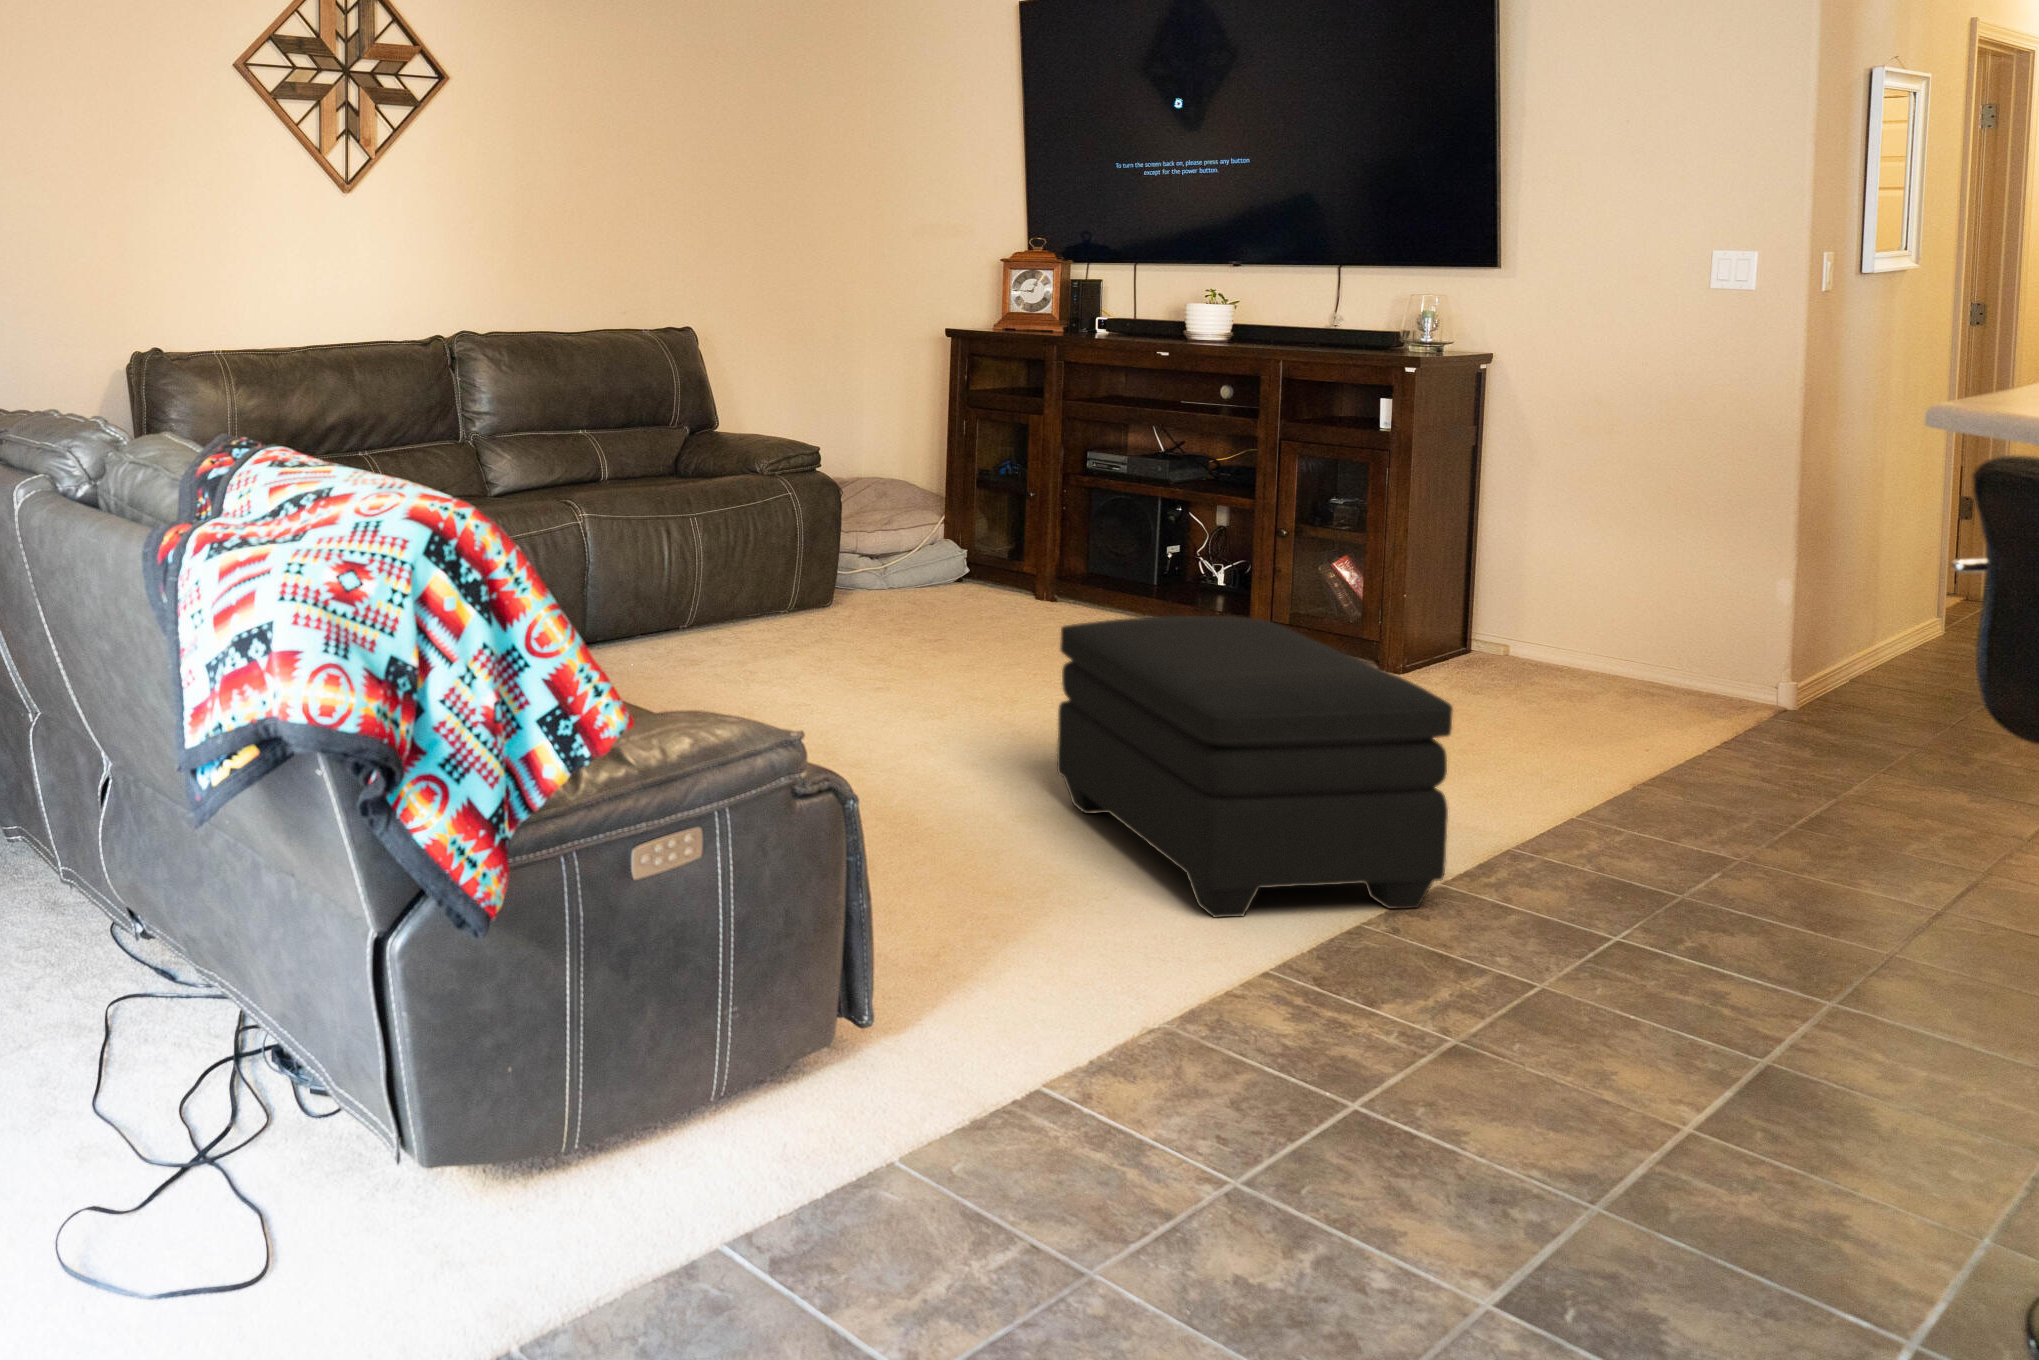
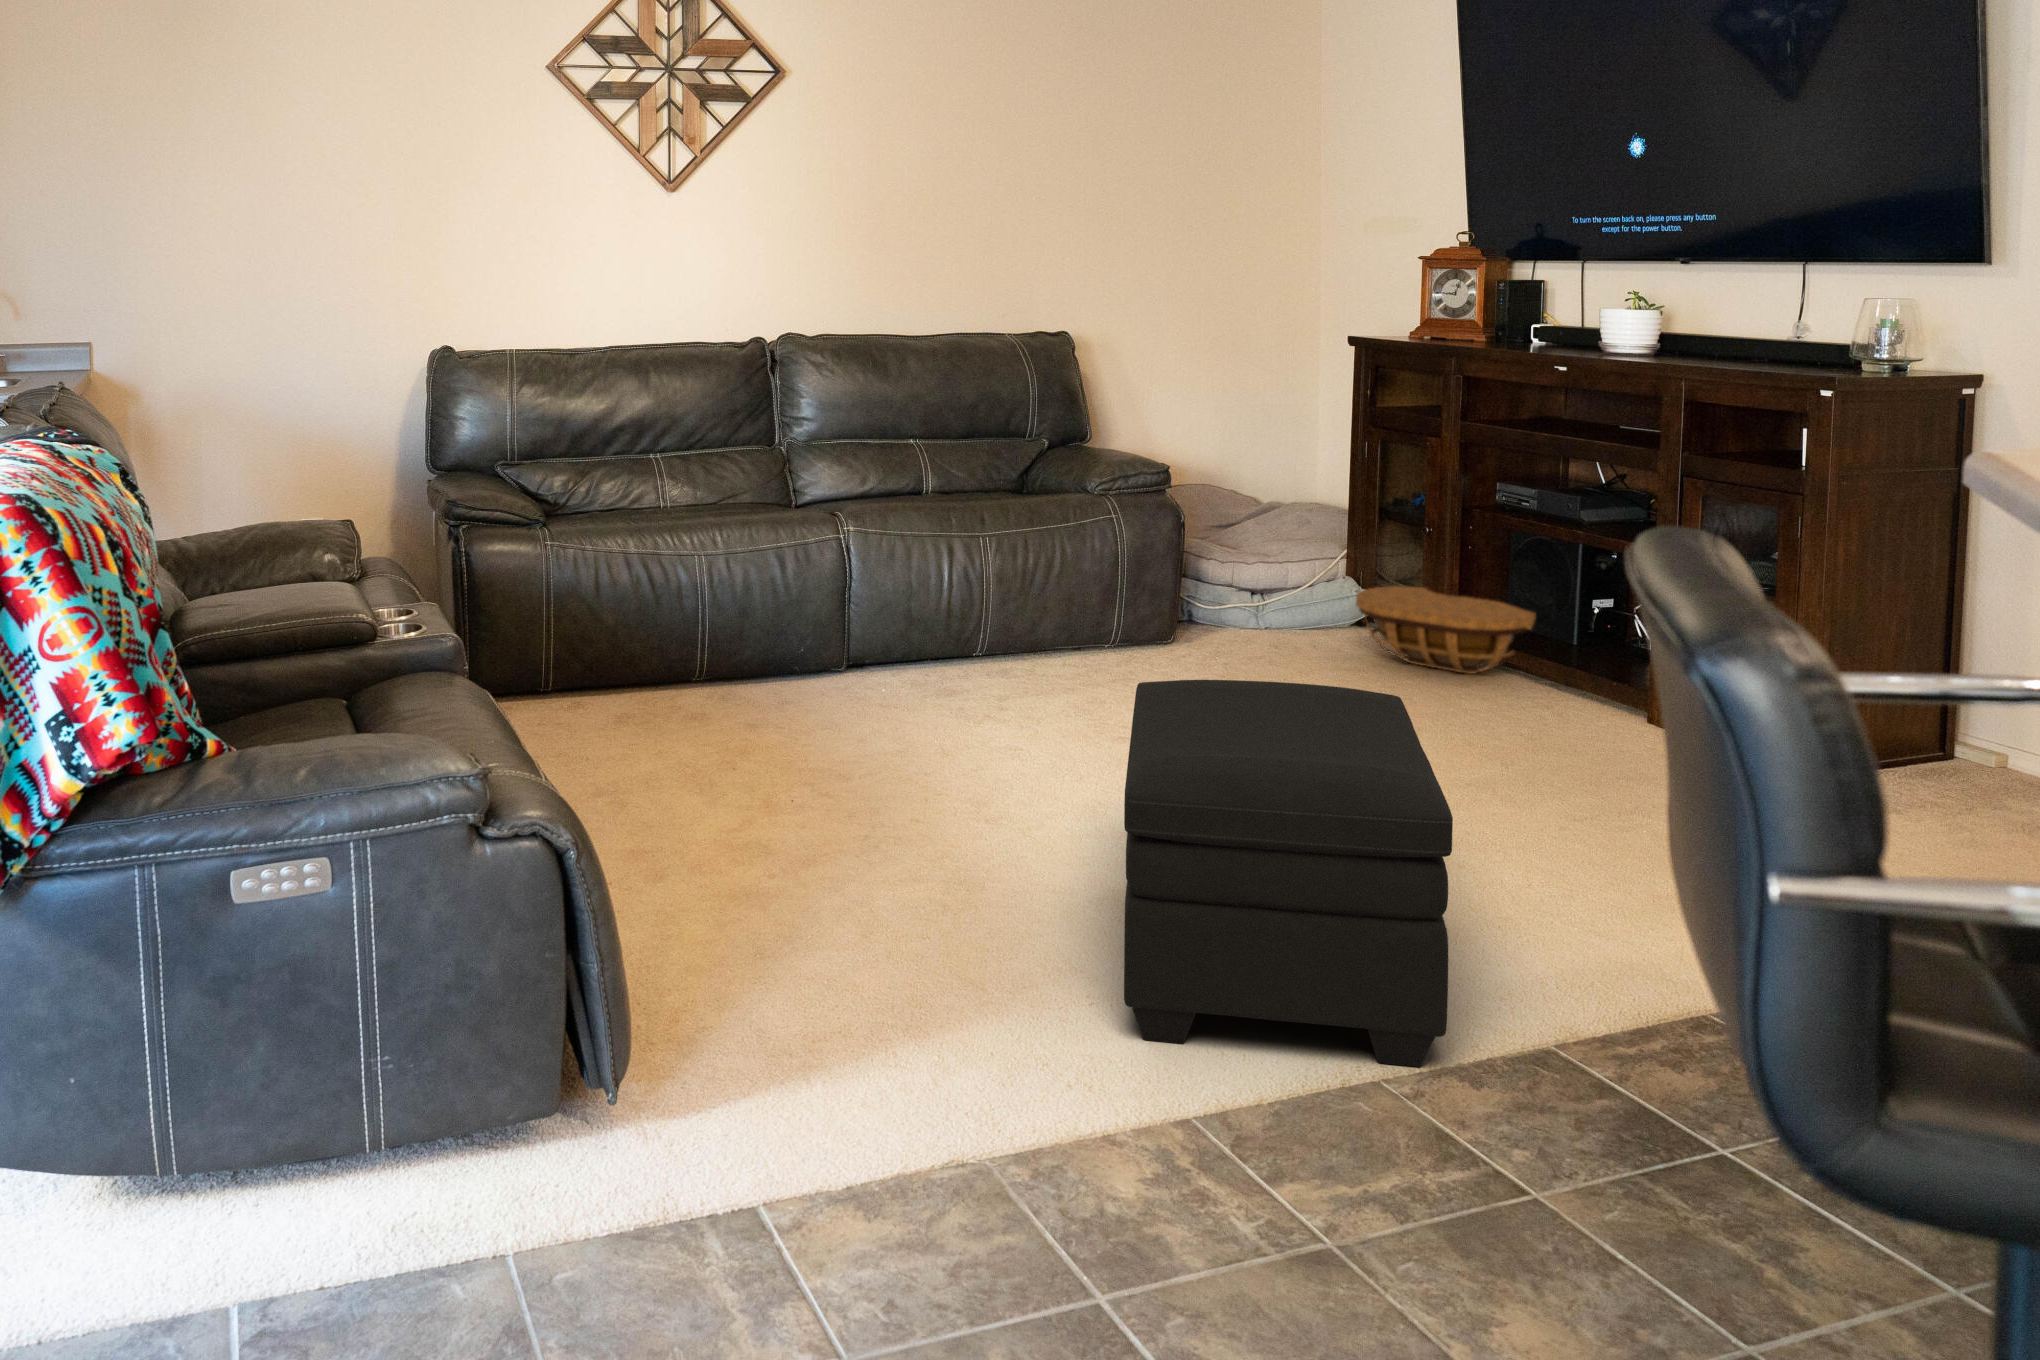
basket: none [982,542,1133,612] -> present [1356,586,1535,674]

